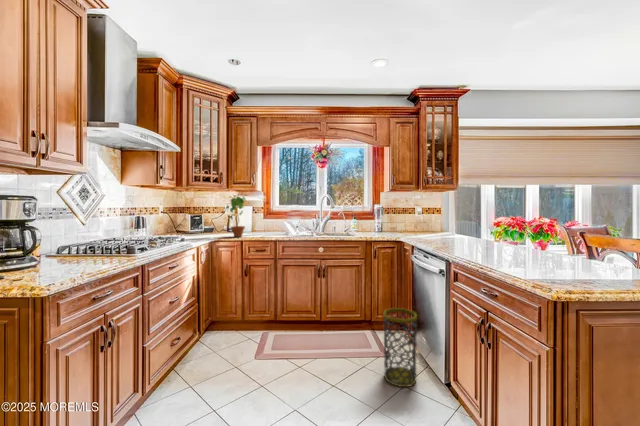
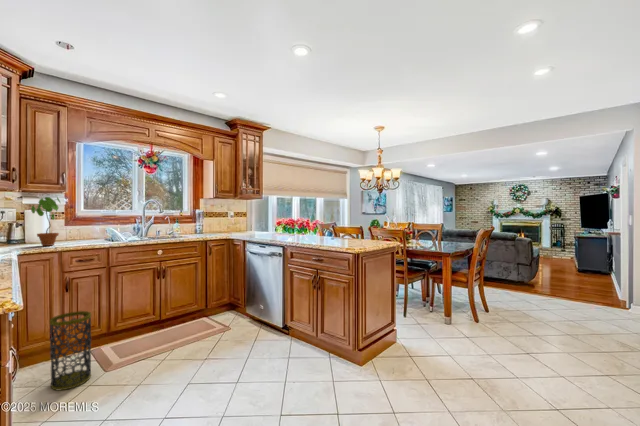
trash can: present [383,308,417,387] -> present [50,311,91,390]

